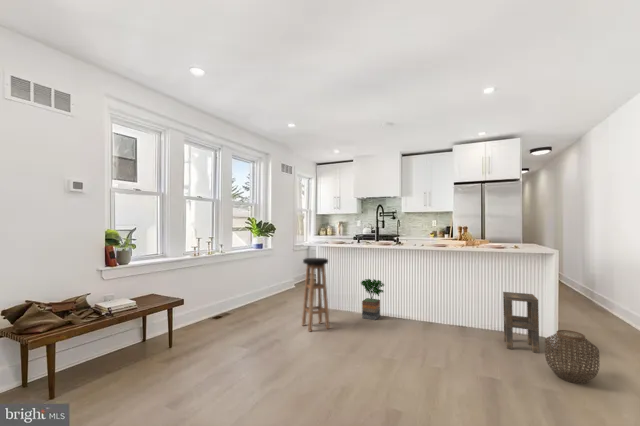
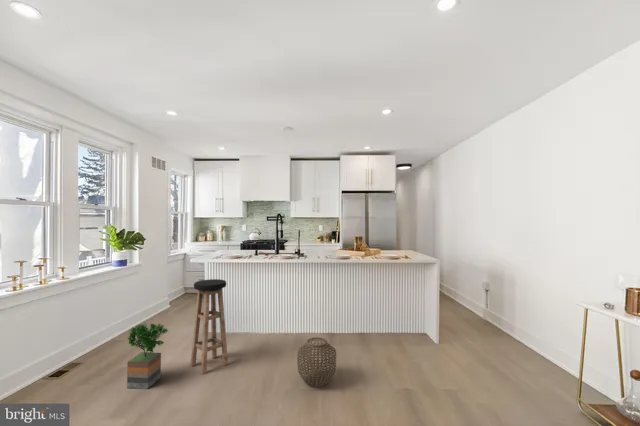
potted tree: present [361,279,384,320] -> present [127,324,168,389]
side table: present [503,292,539,353] -> none [402,301,434,357]
woven basket: present [545,330,600,384] -> present [297,337,336,387]

